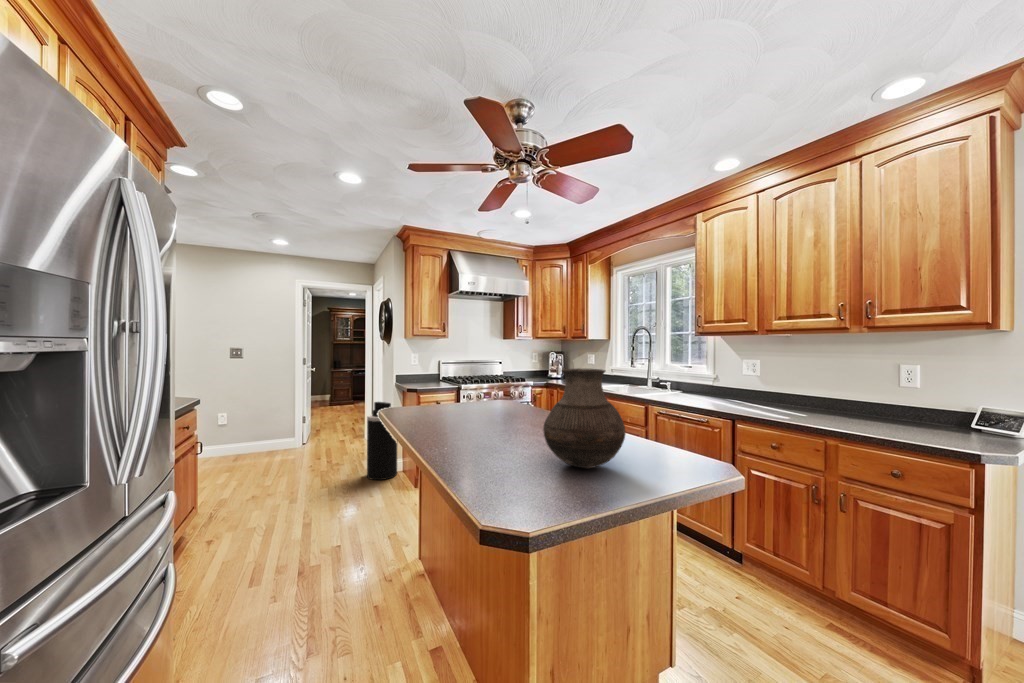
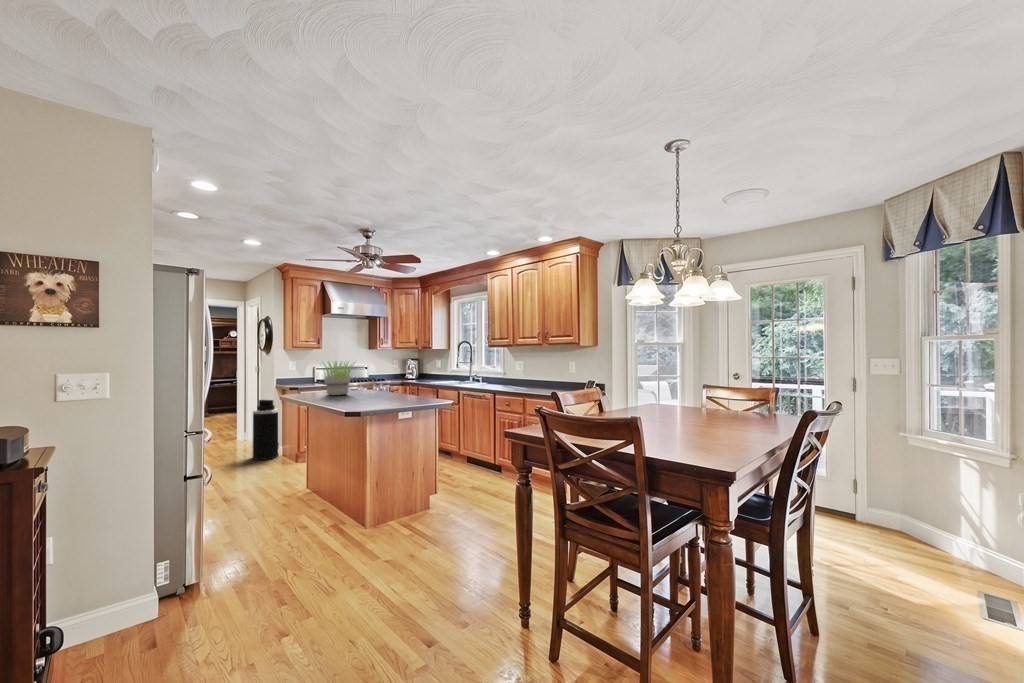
potted plant: none [432,356,508,425] -> present [322,361,354,395]
vase: present [543,368,625,468] -> none [368,362,402,402]

